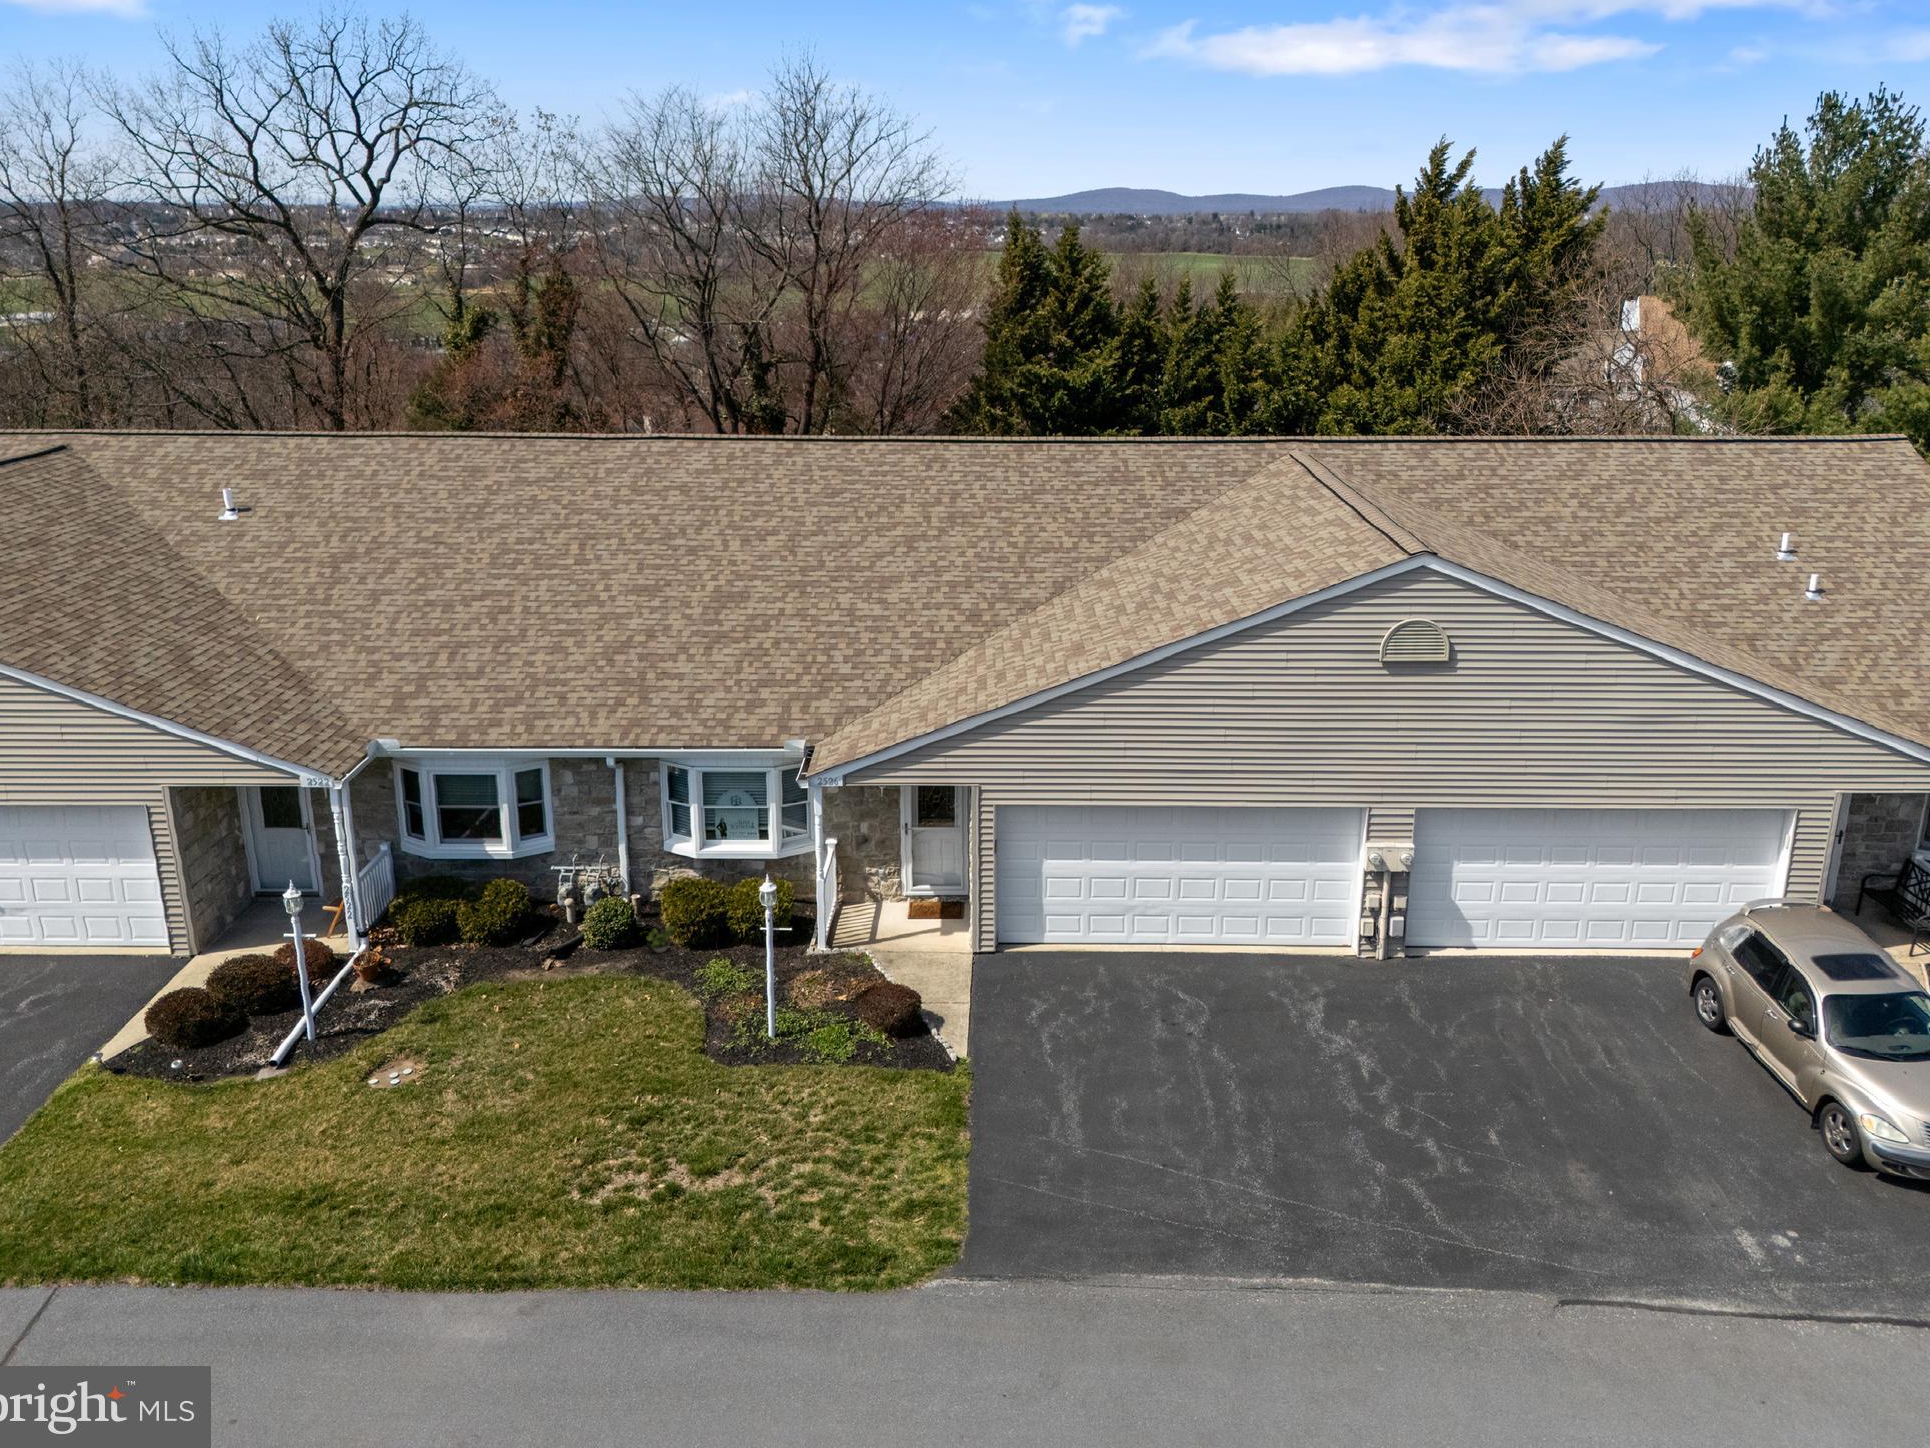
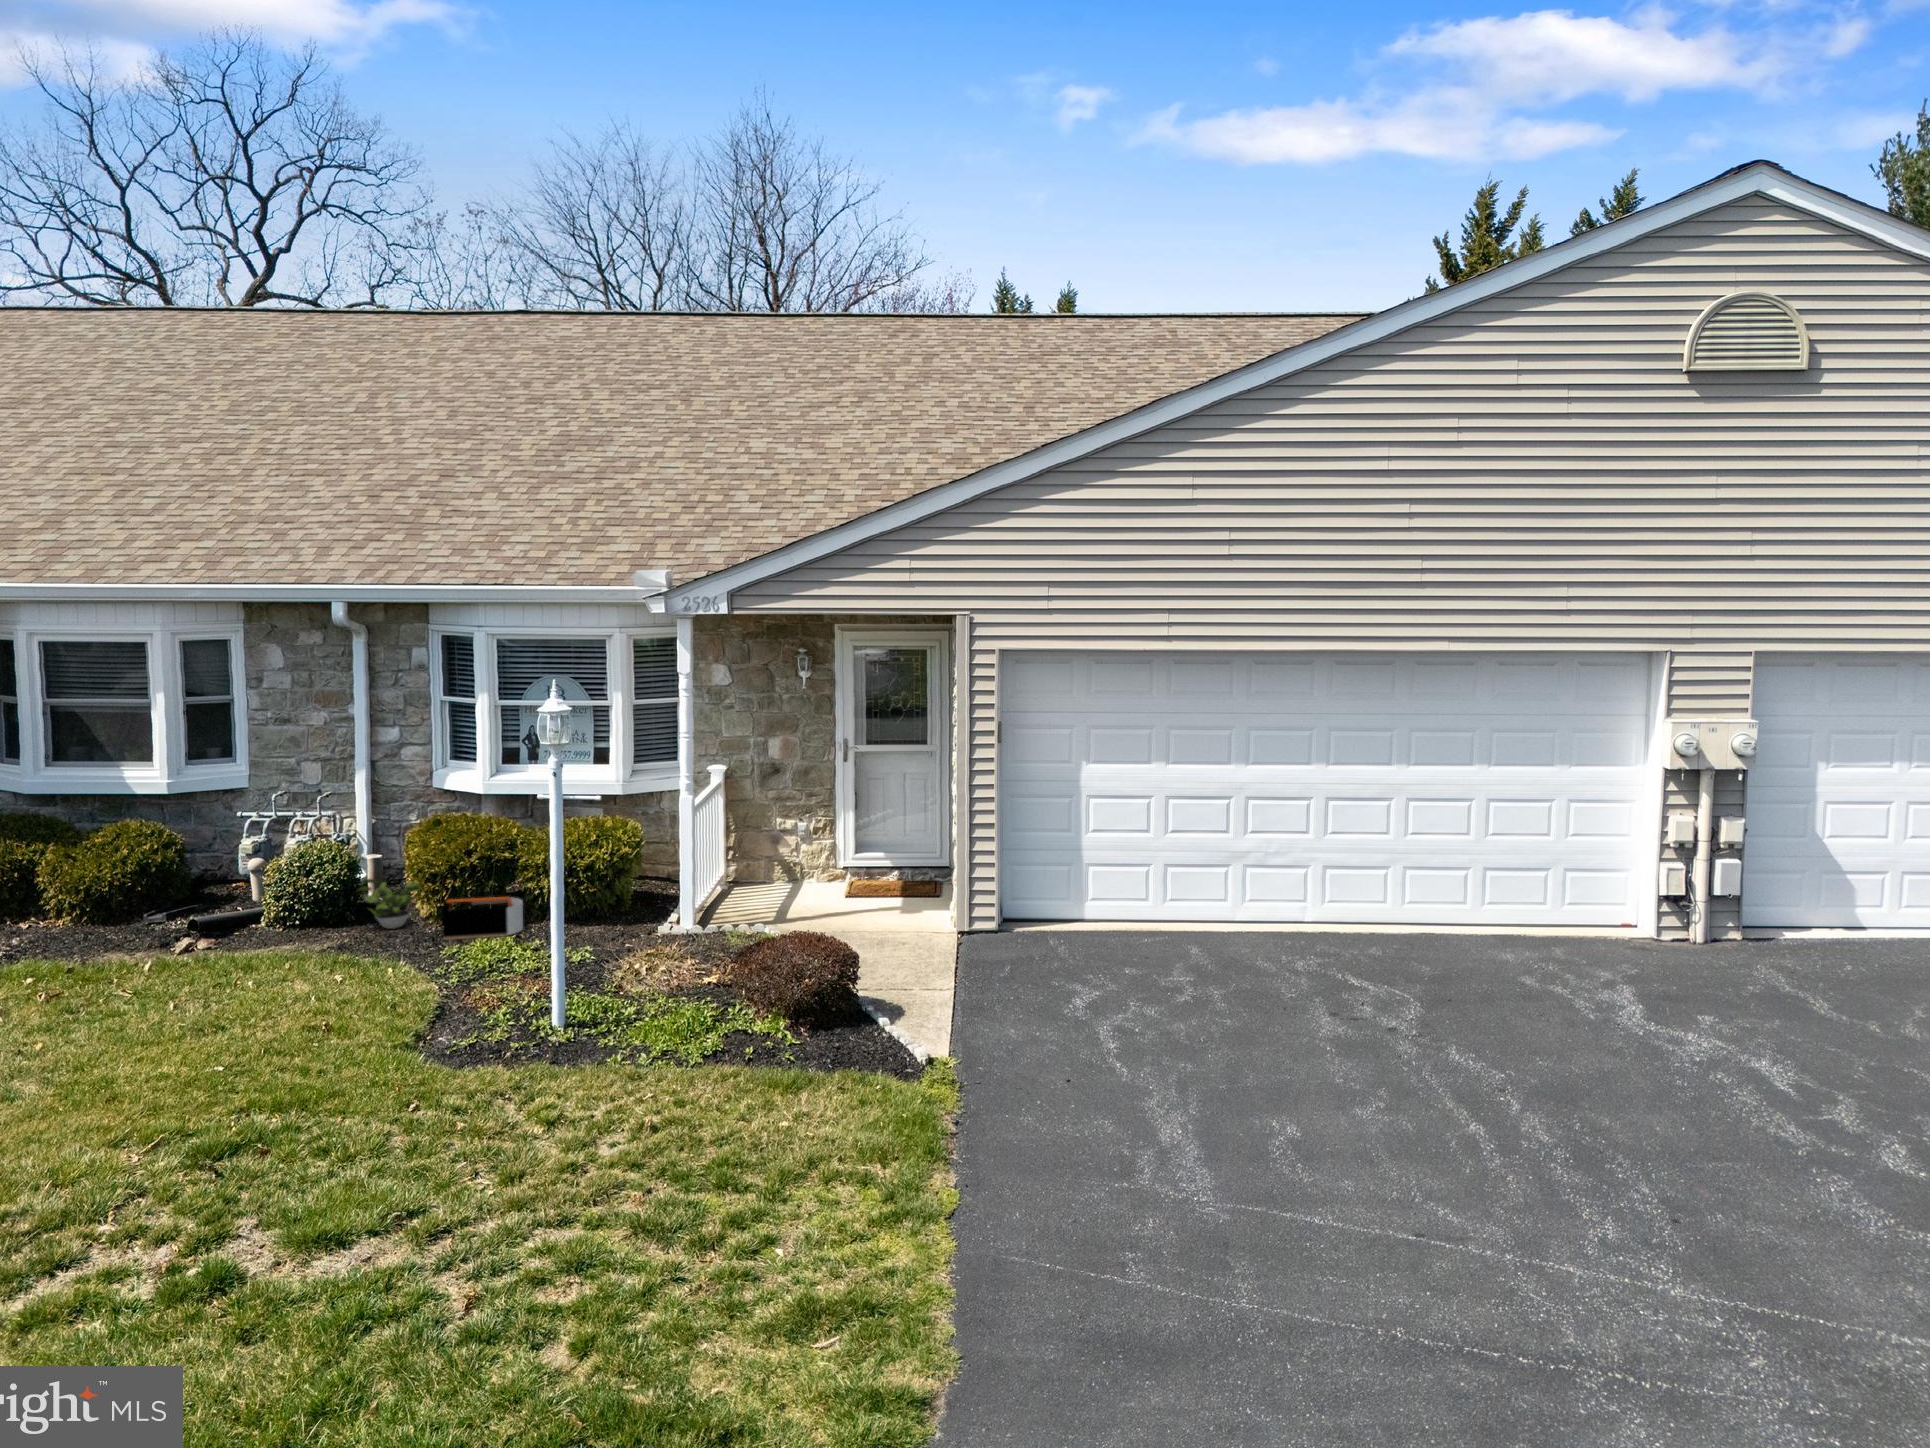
storage bin: none [690,934,733,963] -> present [442,897,523,940]

